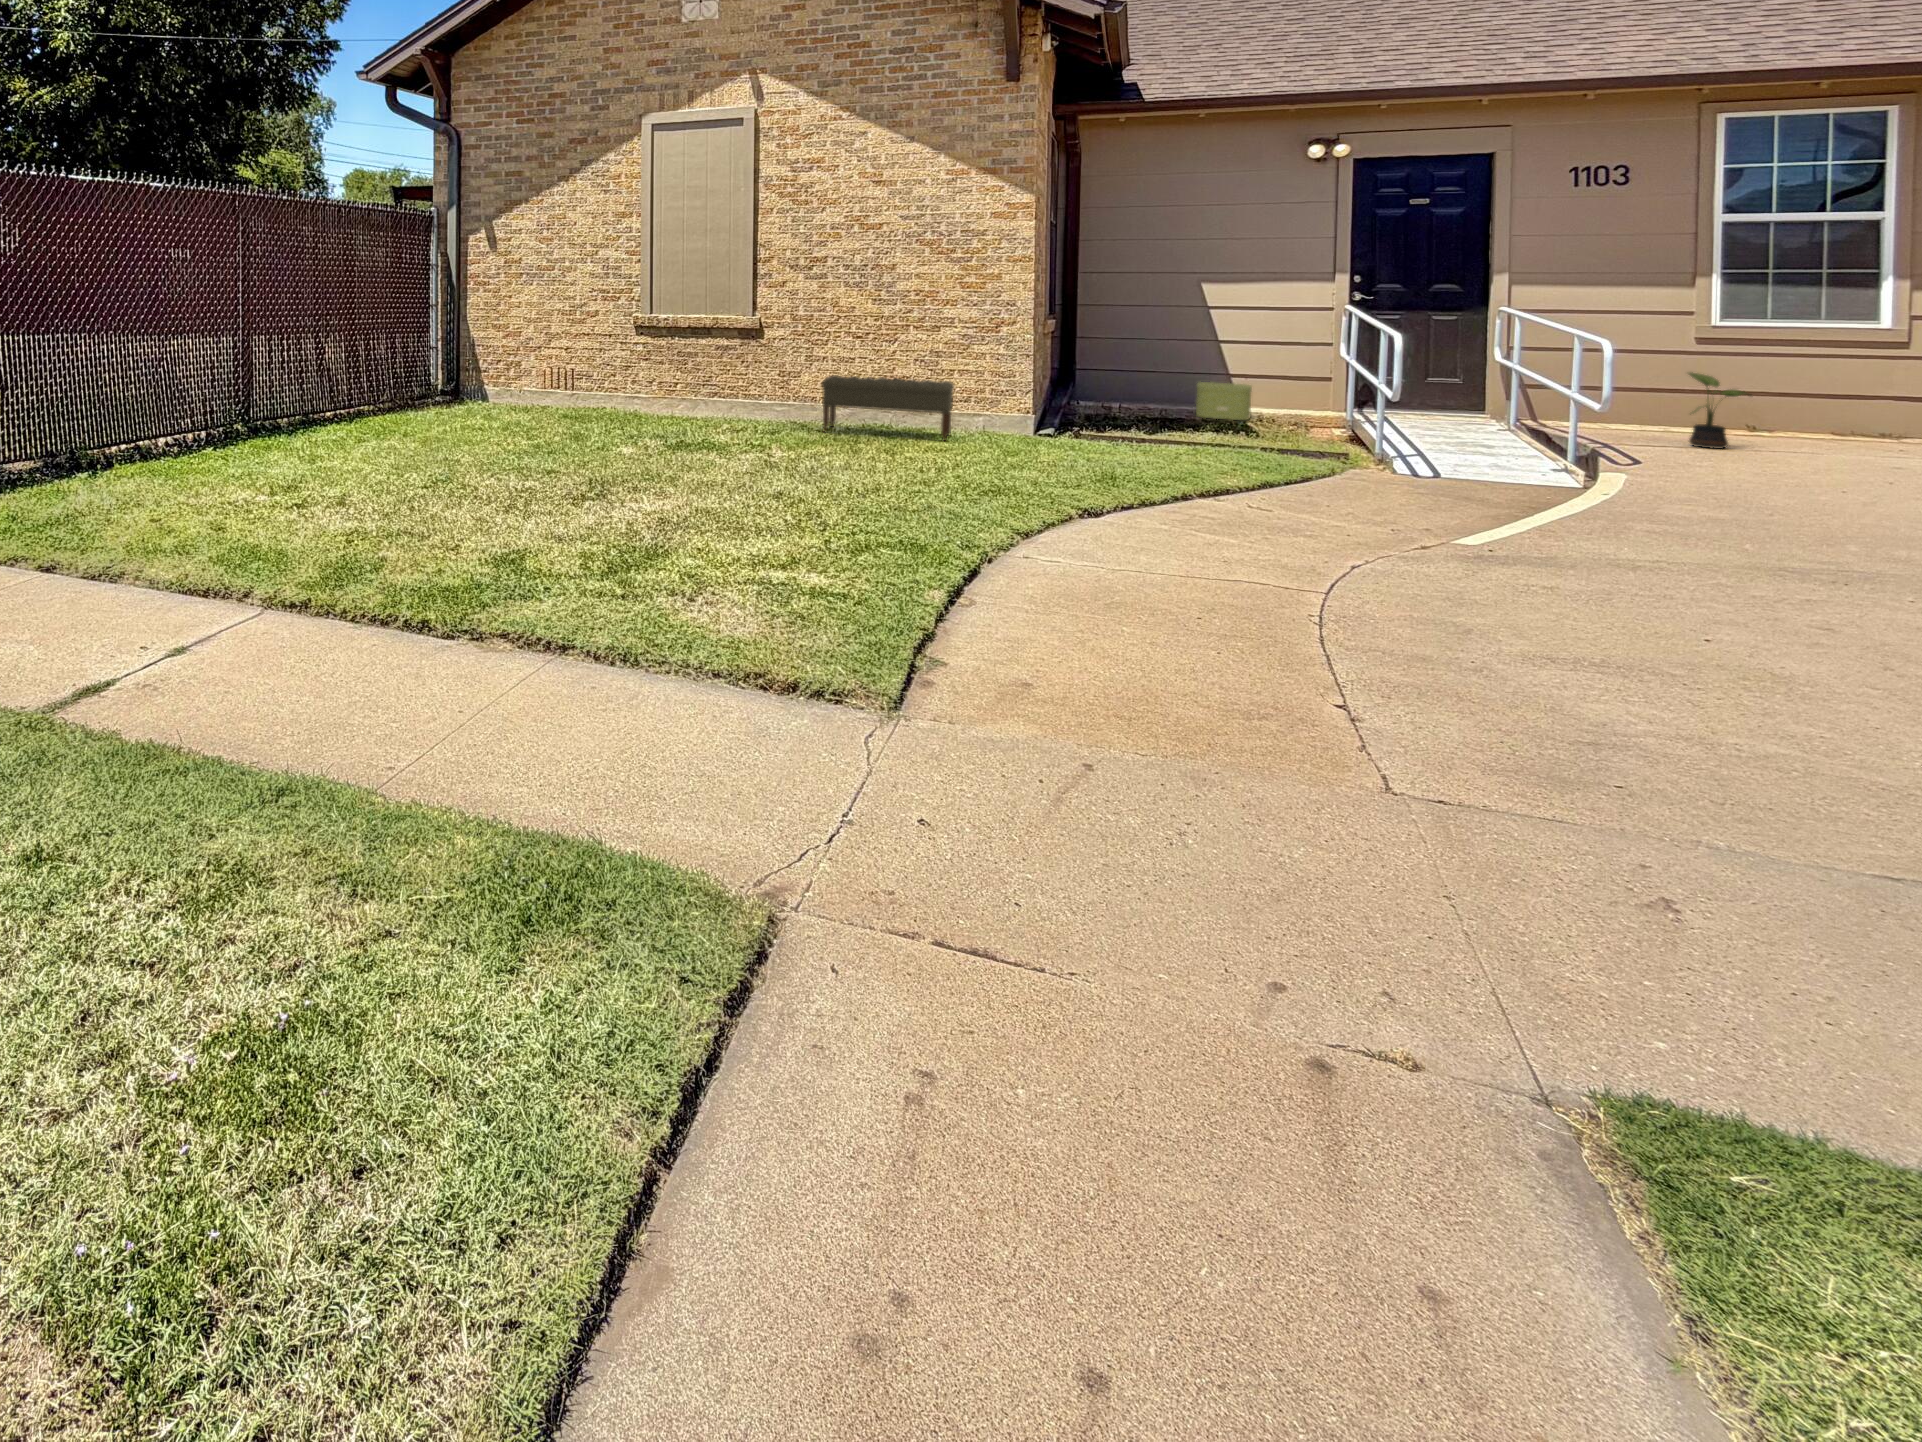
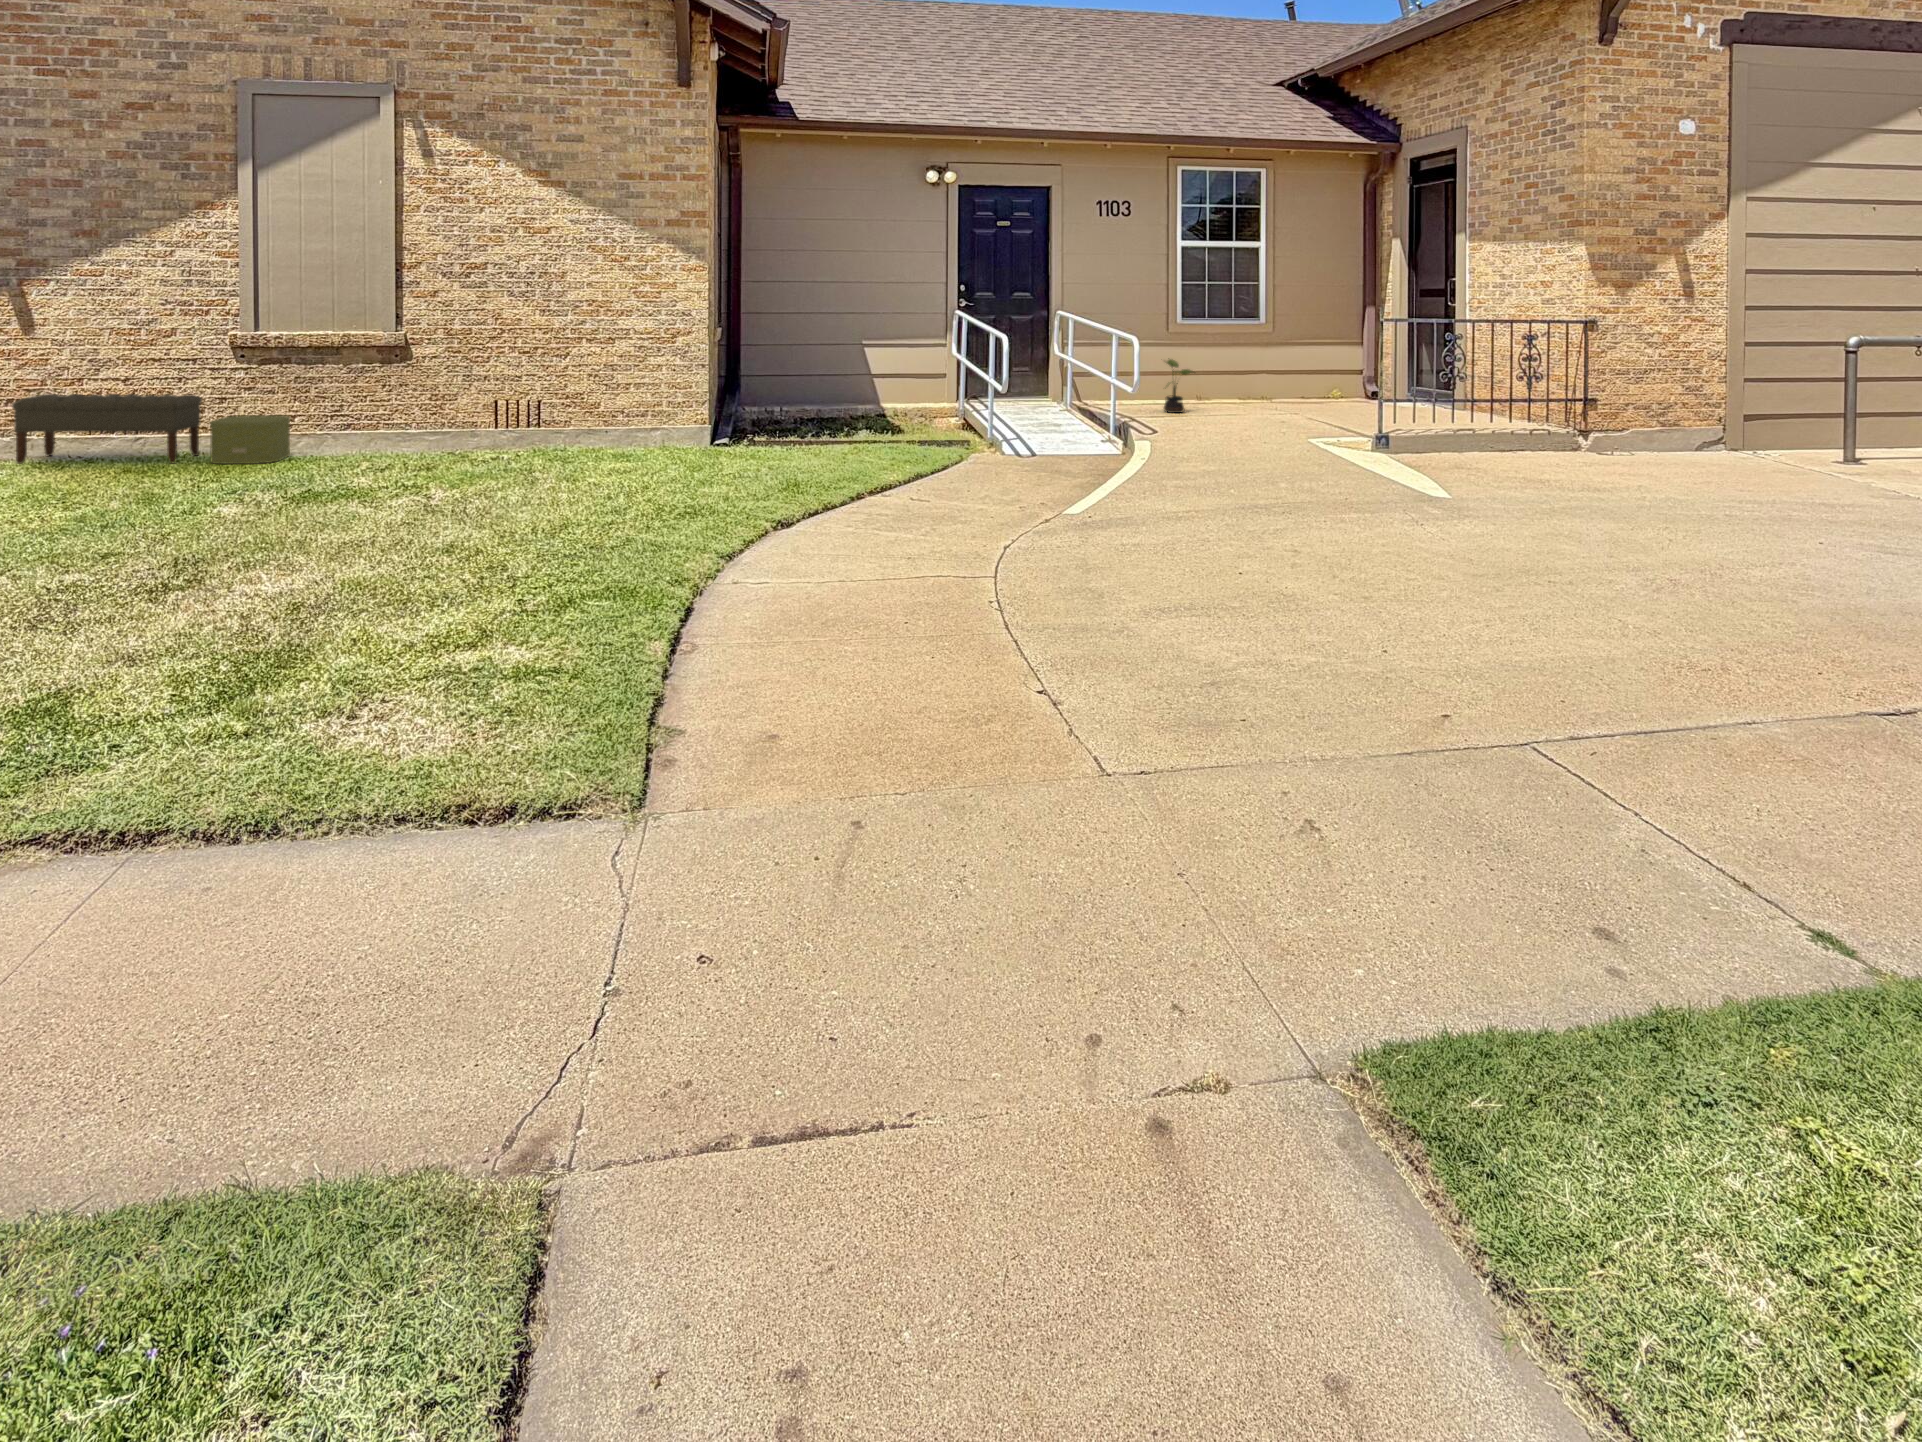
bench: present [822,375,954,440] -> present [12,394,202,464]
storage box: present [1196,382,1252,420] -> present [210,415,290,464]

